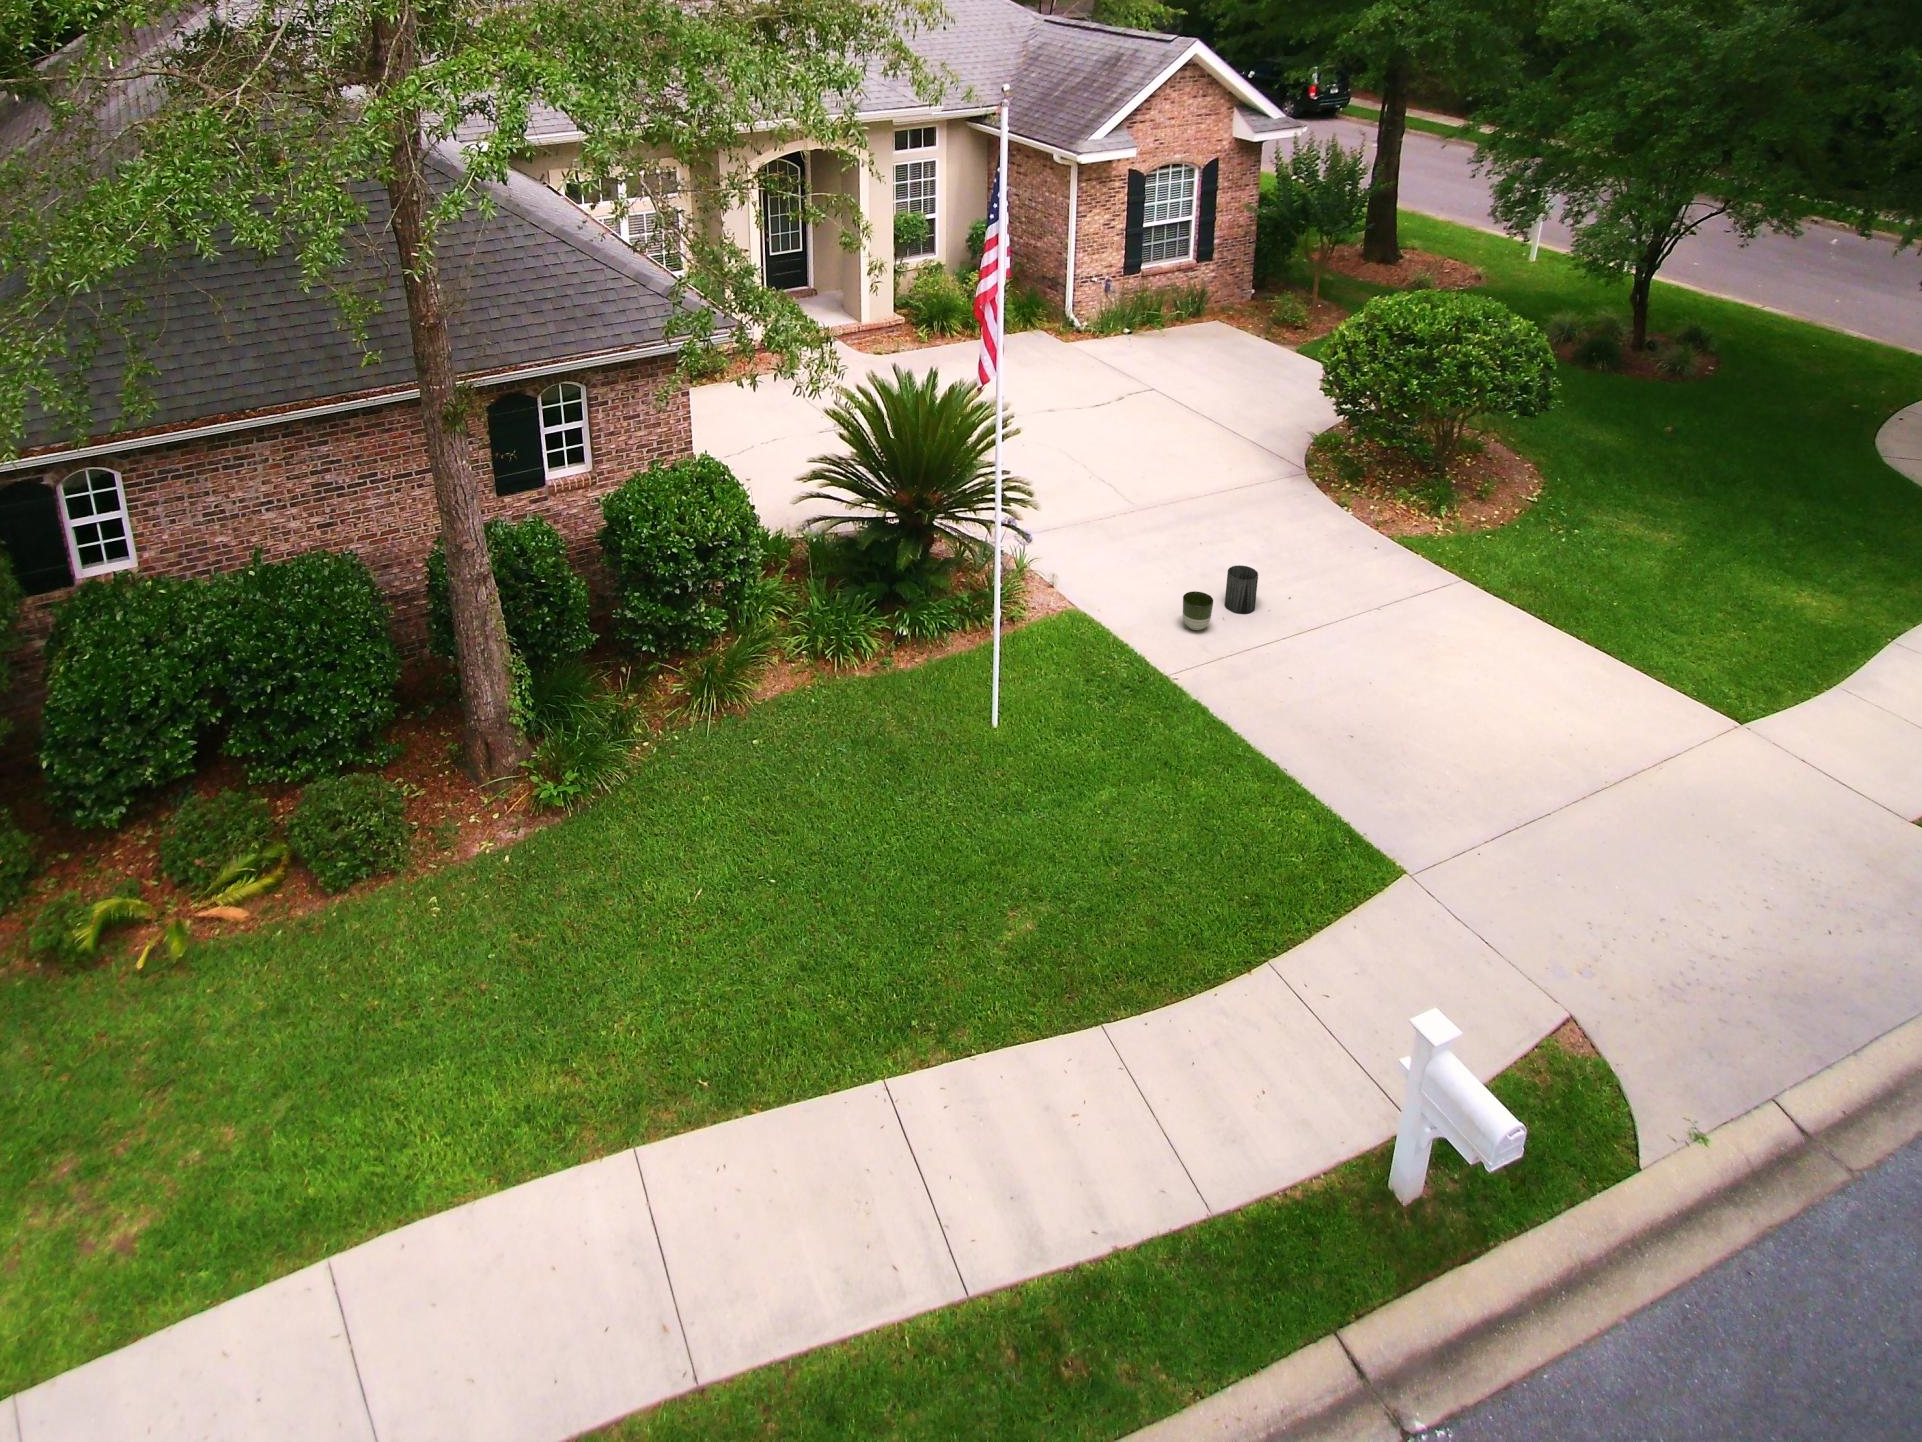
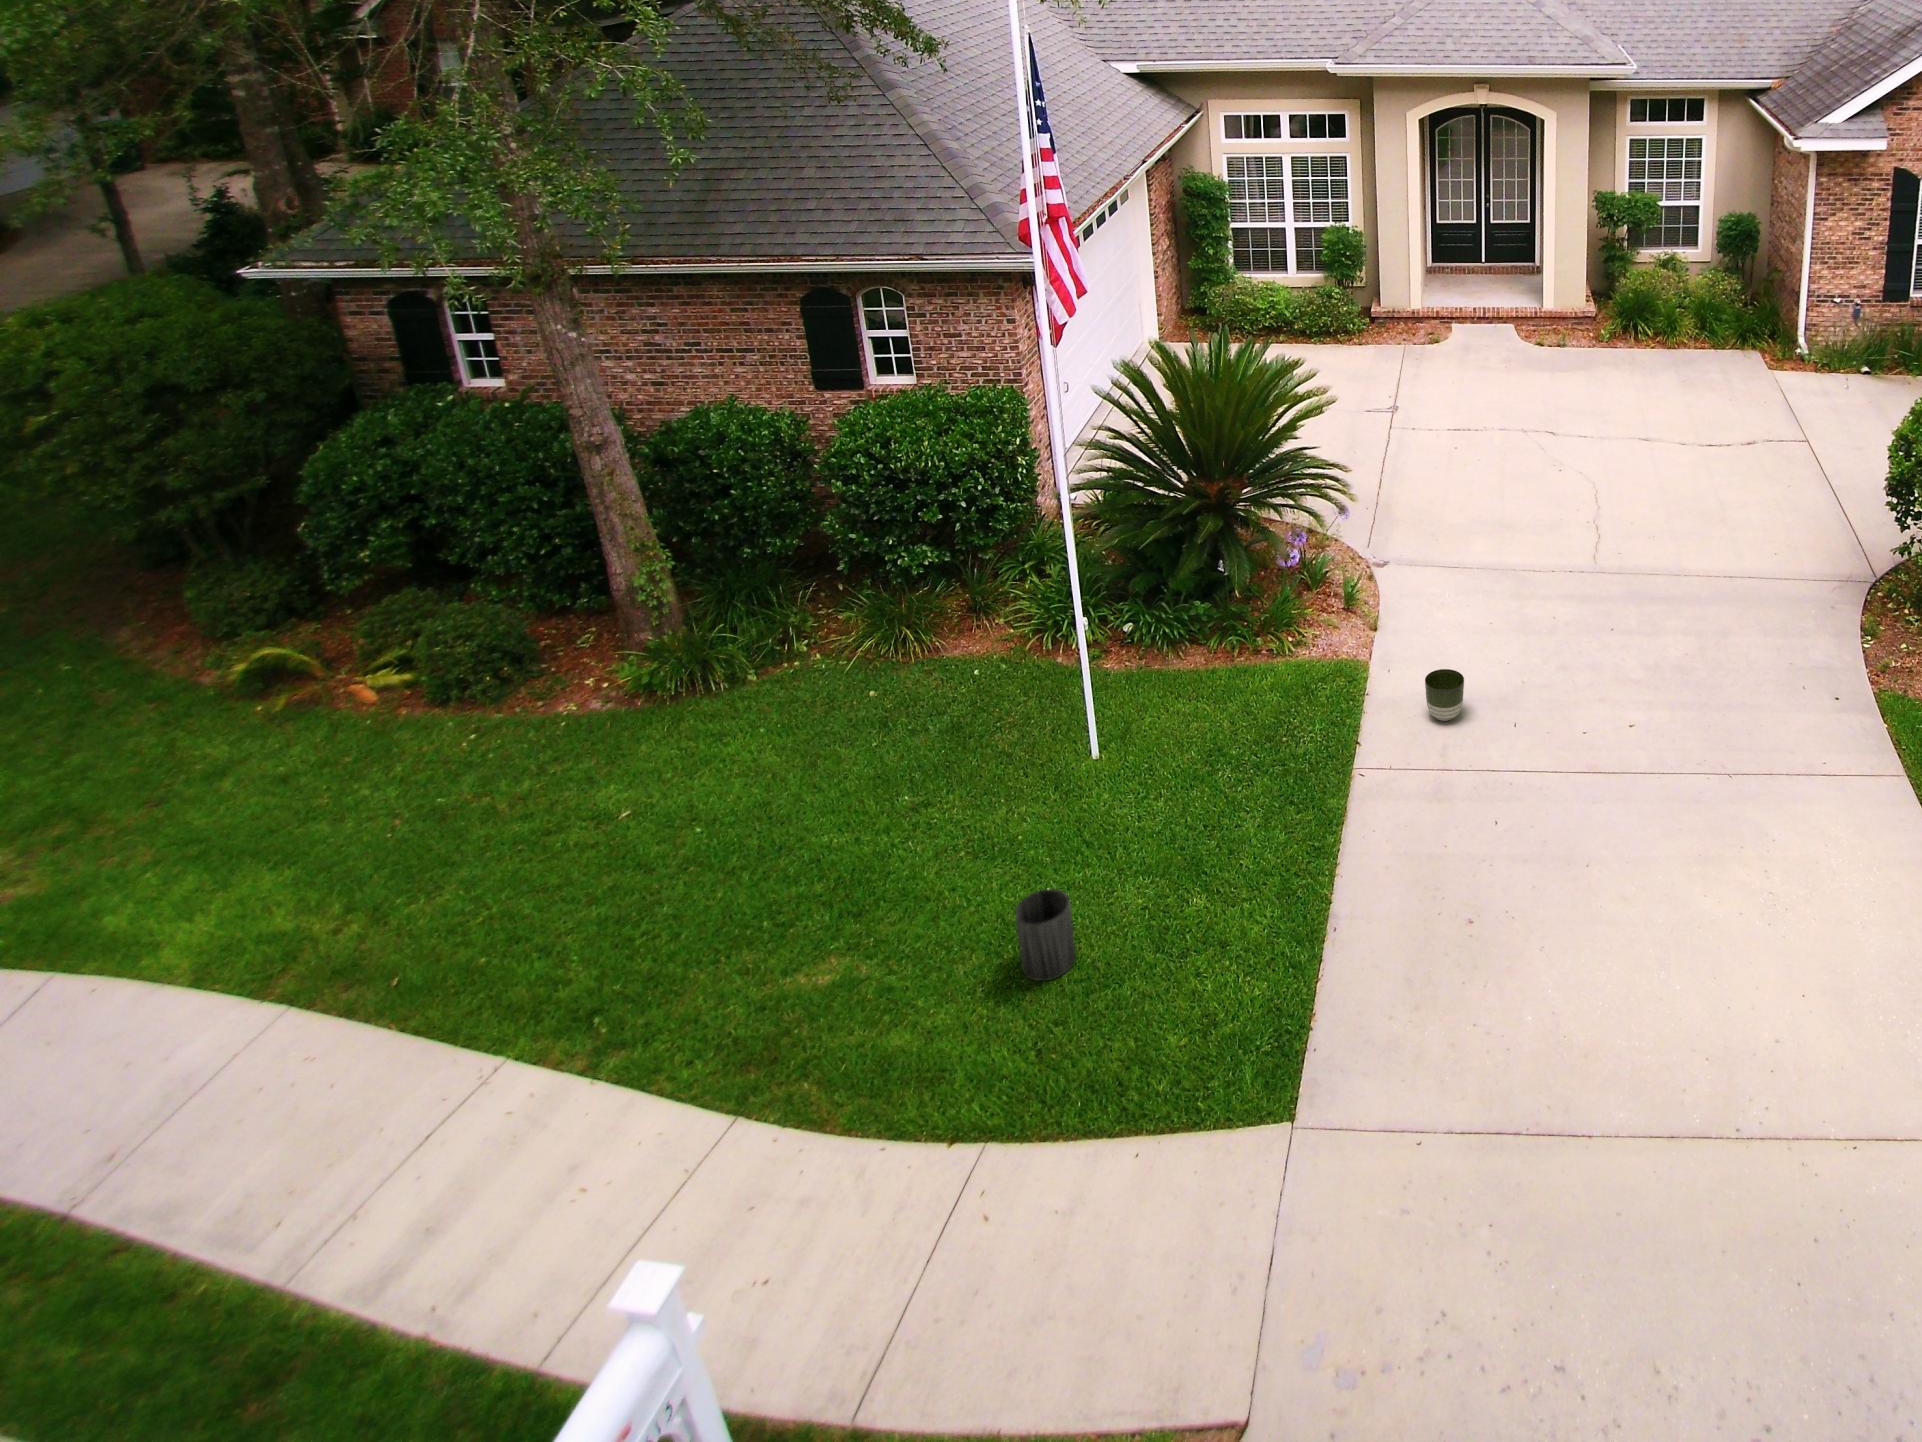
trash can: present [1225,565,1258,614] -> present [1015,889,1076,981]

